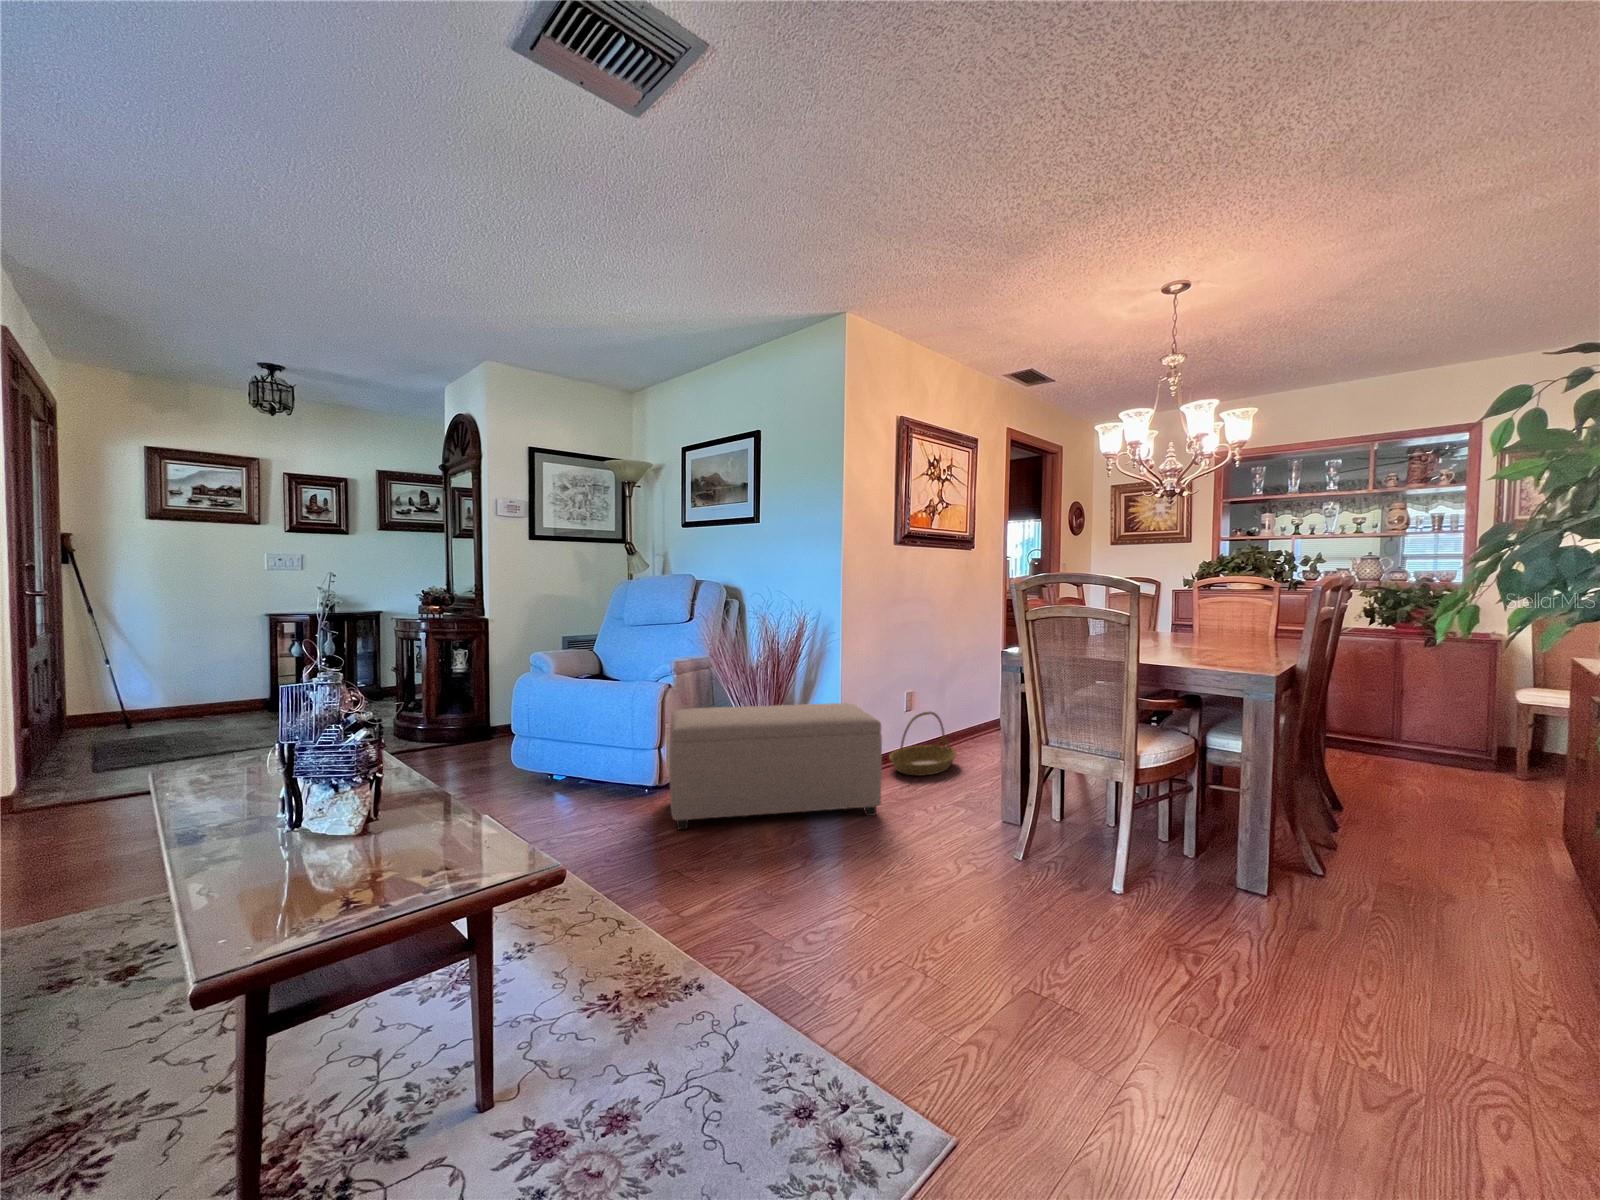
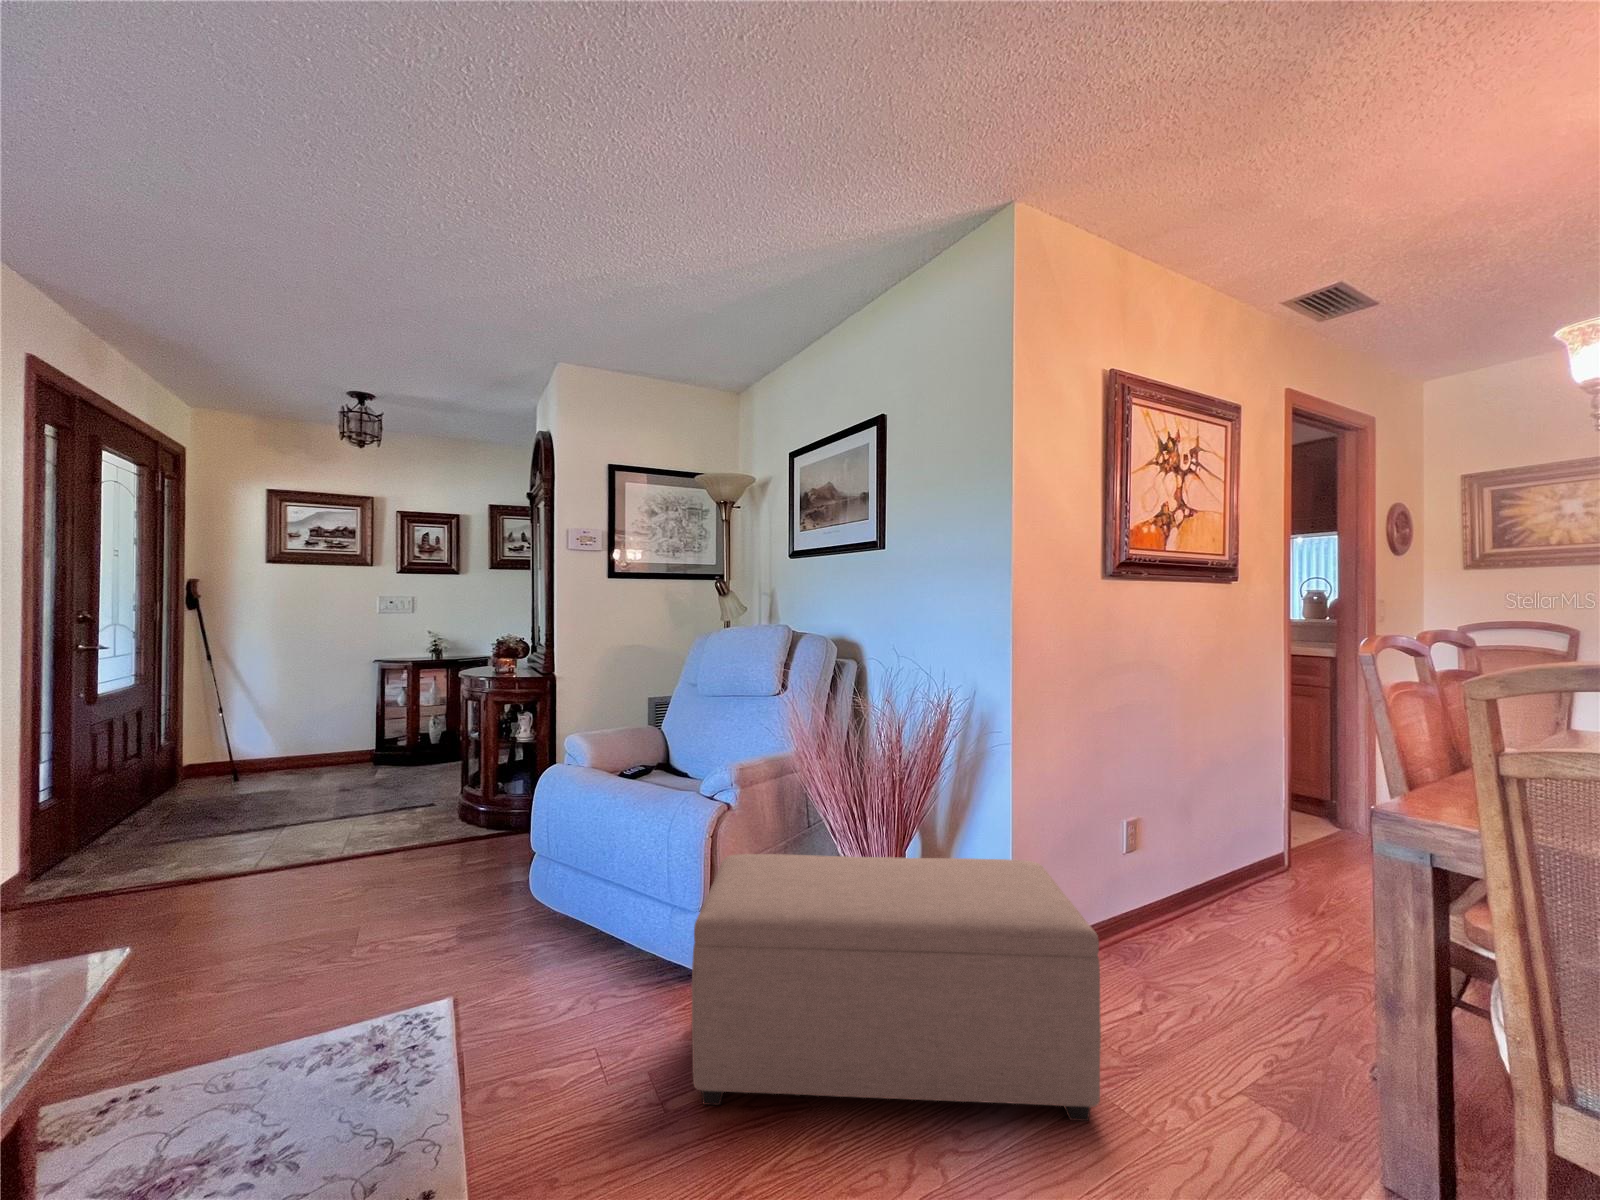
basket: present [889,712,957,775] -> none [1102,865,1233,991]

